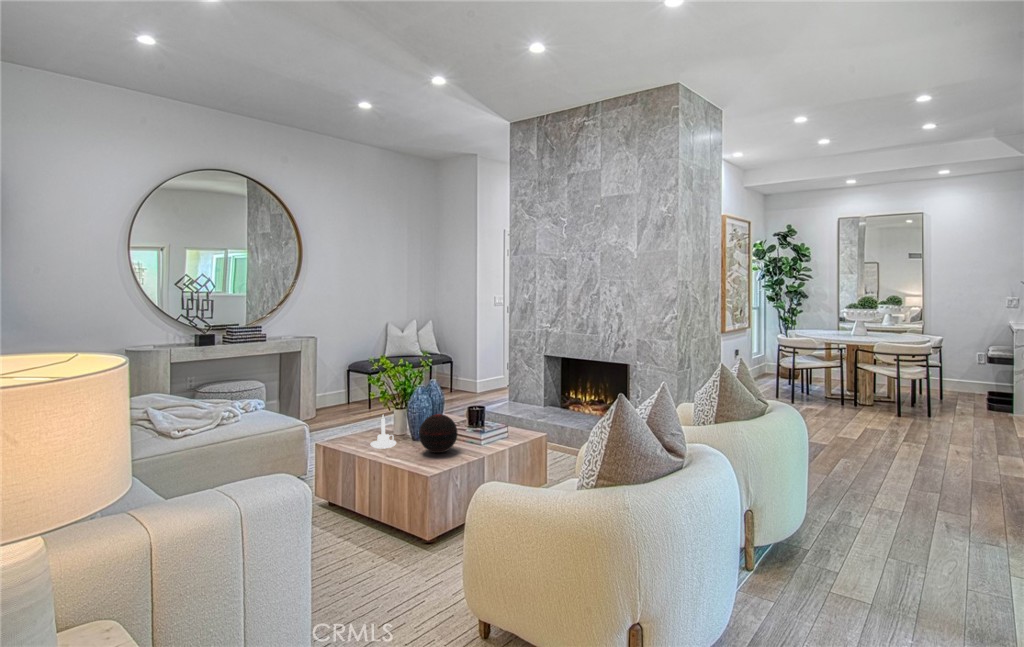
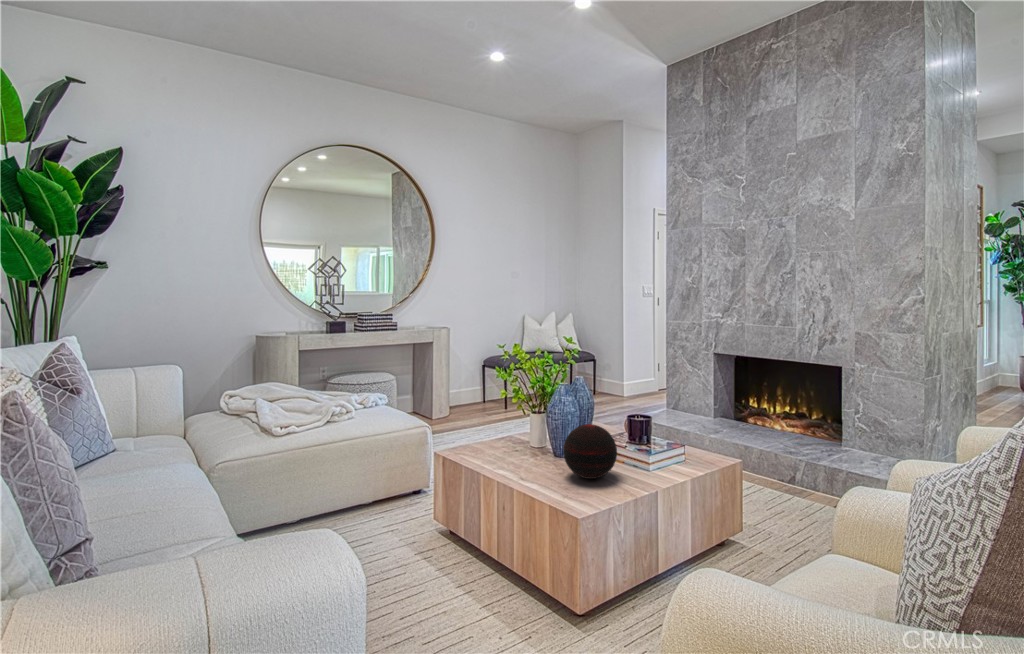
candle holder: present [371,416,396,449] -> none [499,419,533,466]

